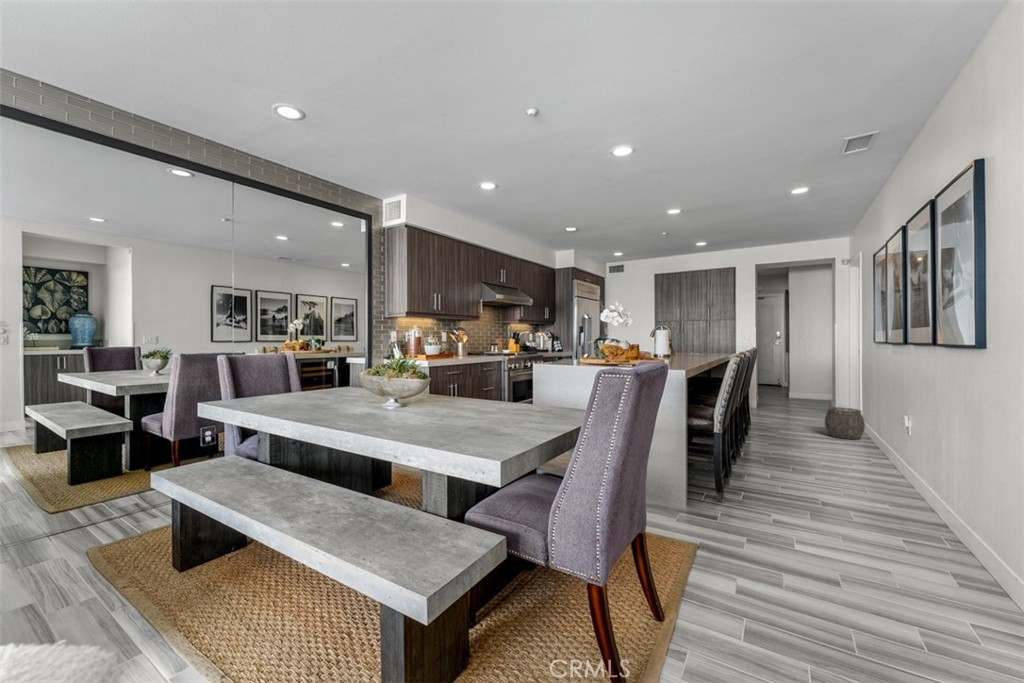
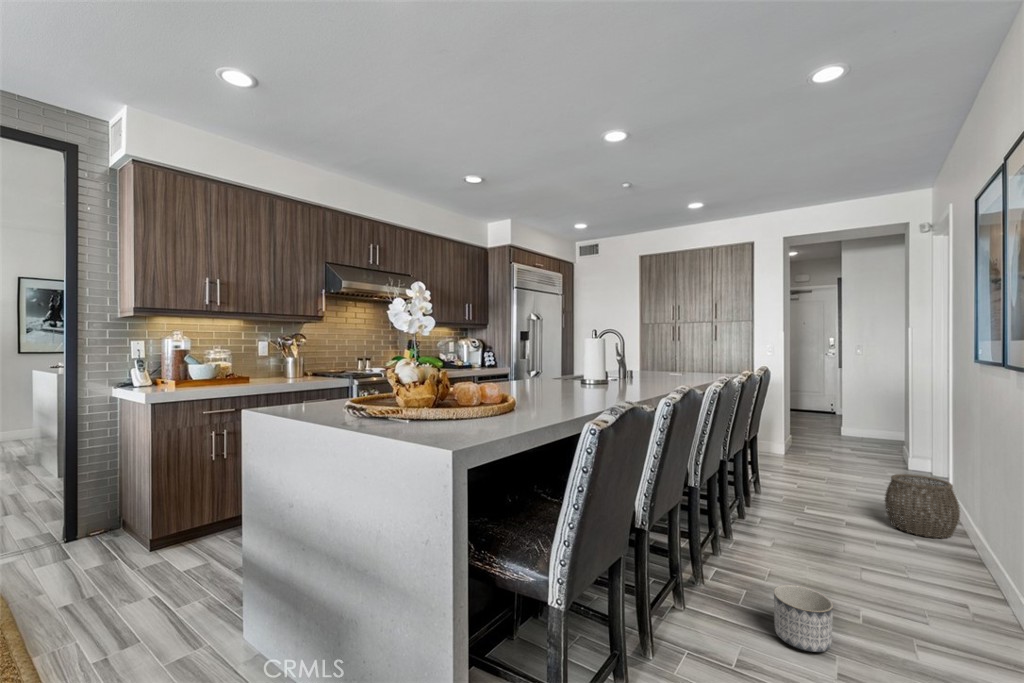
planter: none [781,447,809,473] -> present [774,585,833,652]

